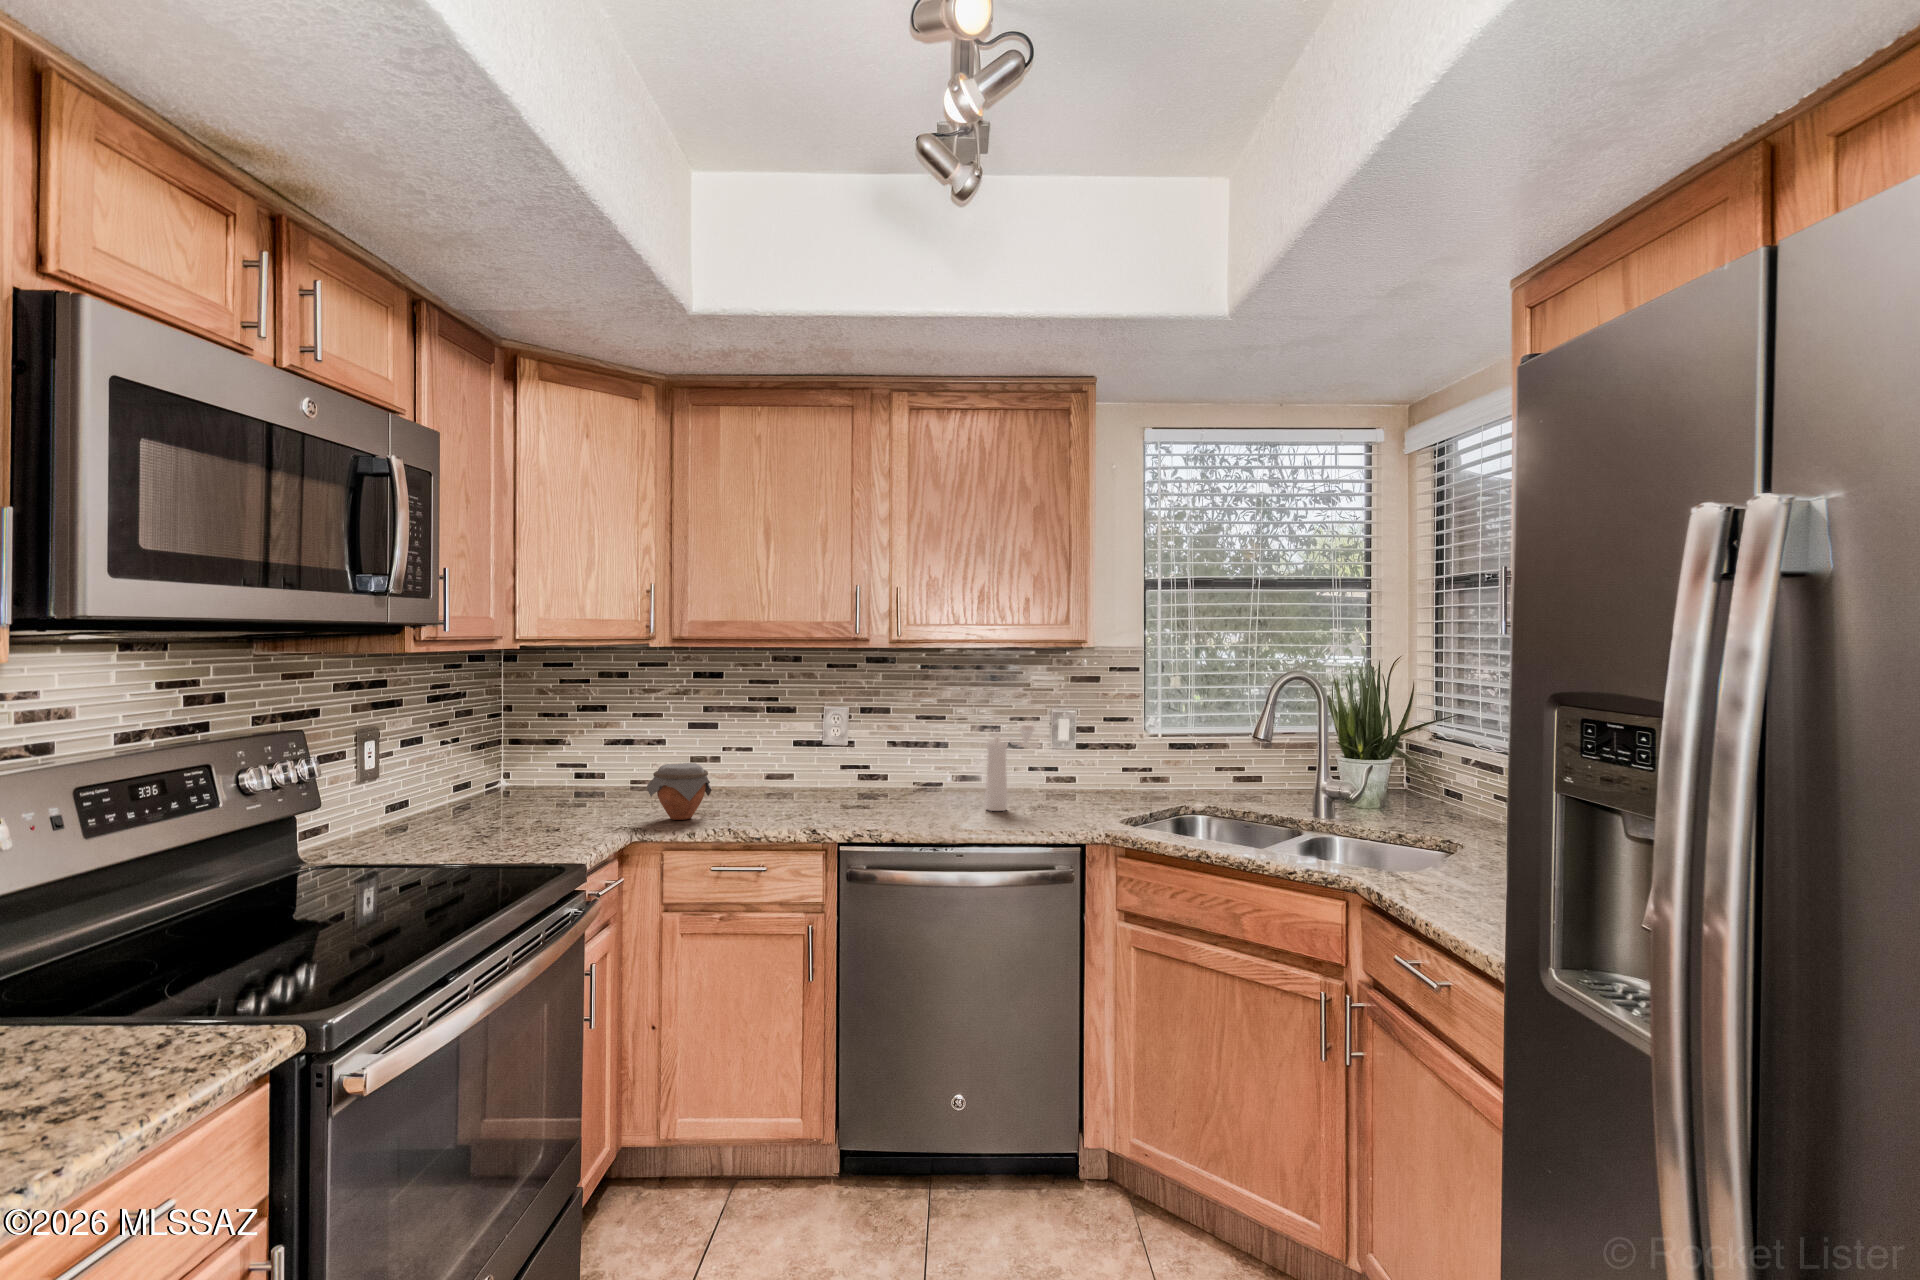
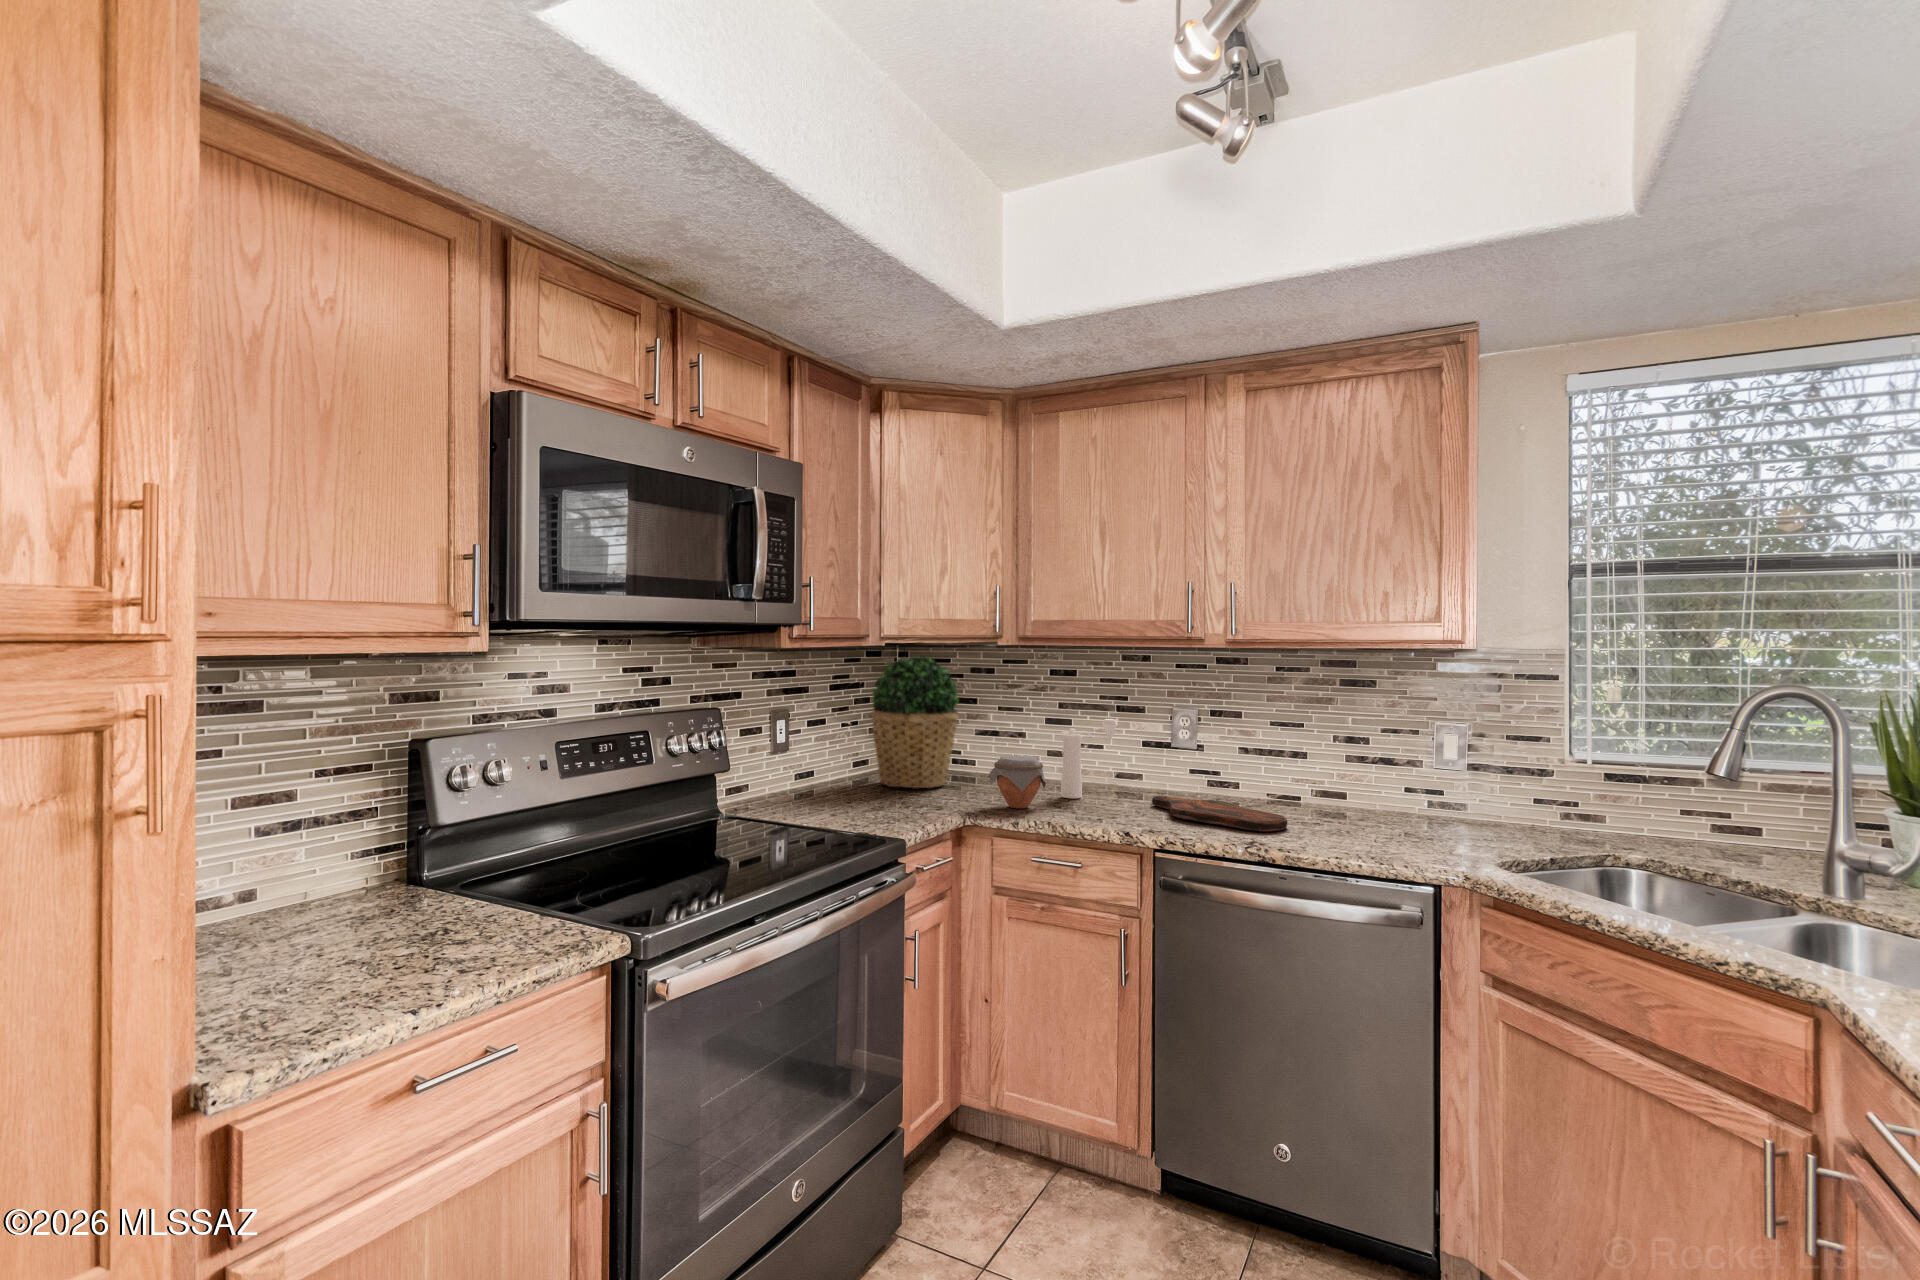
potted plant: none [481,658,591,811] -> present [872,656,959,788]
pepper mill: present [985,724,1034,811] -> present [1061,719,1118,798]
cutting board: none [813,794,948,817] -> present [1152,796,1287,832]

